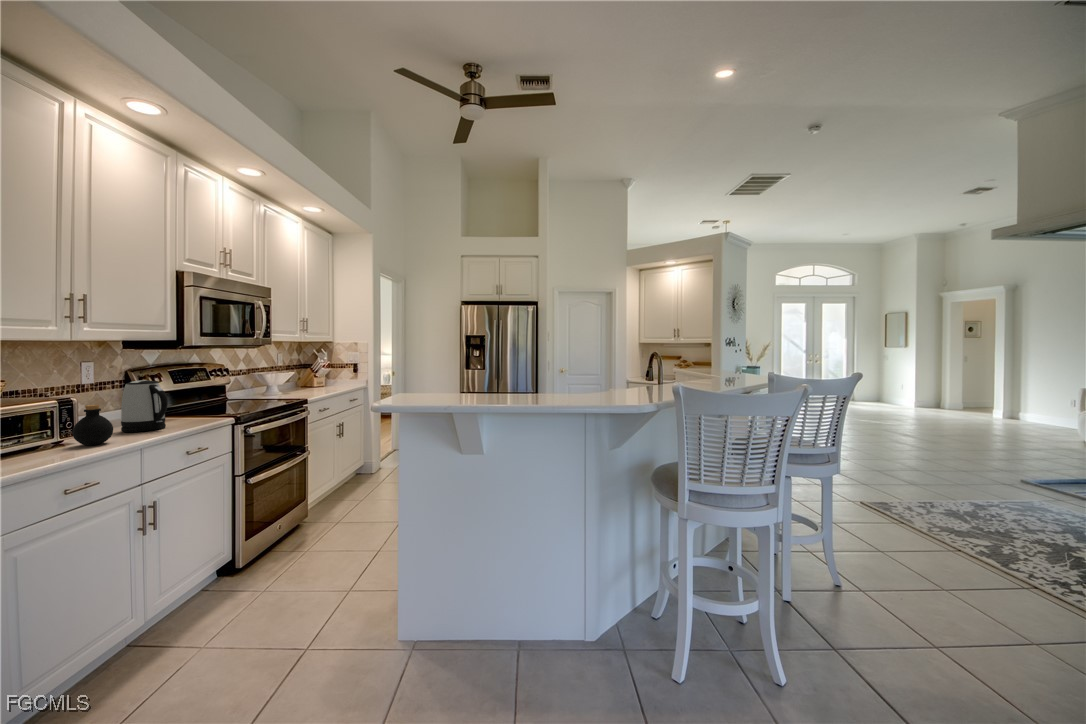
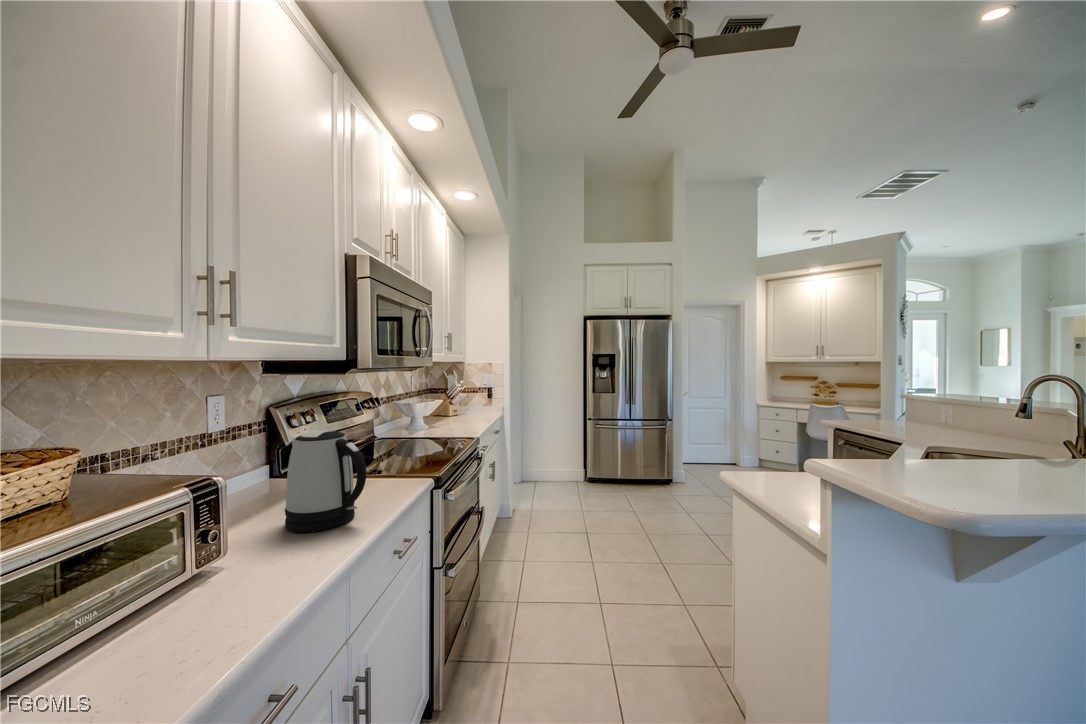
bottle: present [72,405,113,445] -> none [215,499,295,598]

